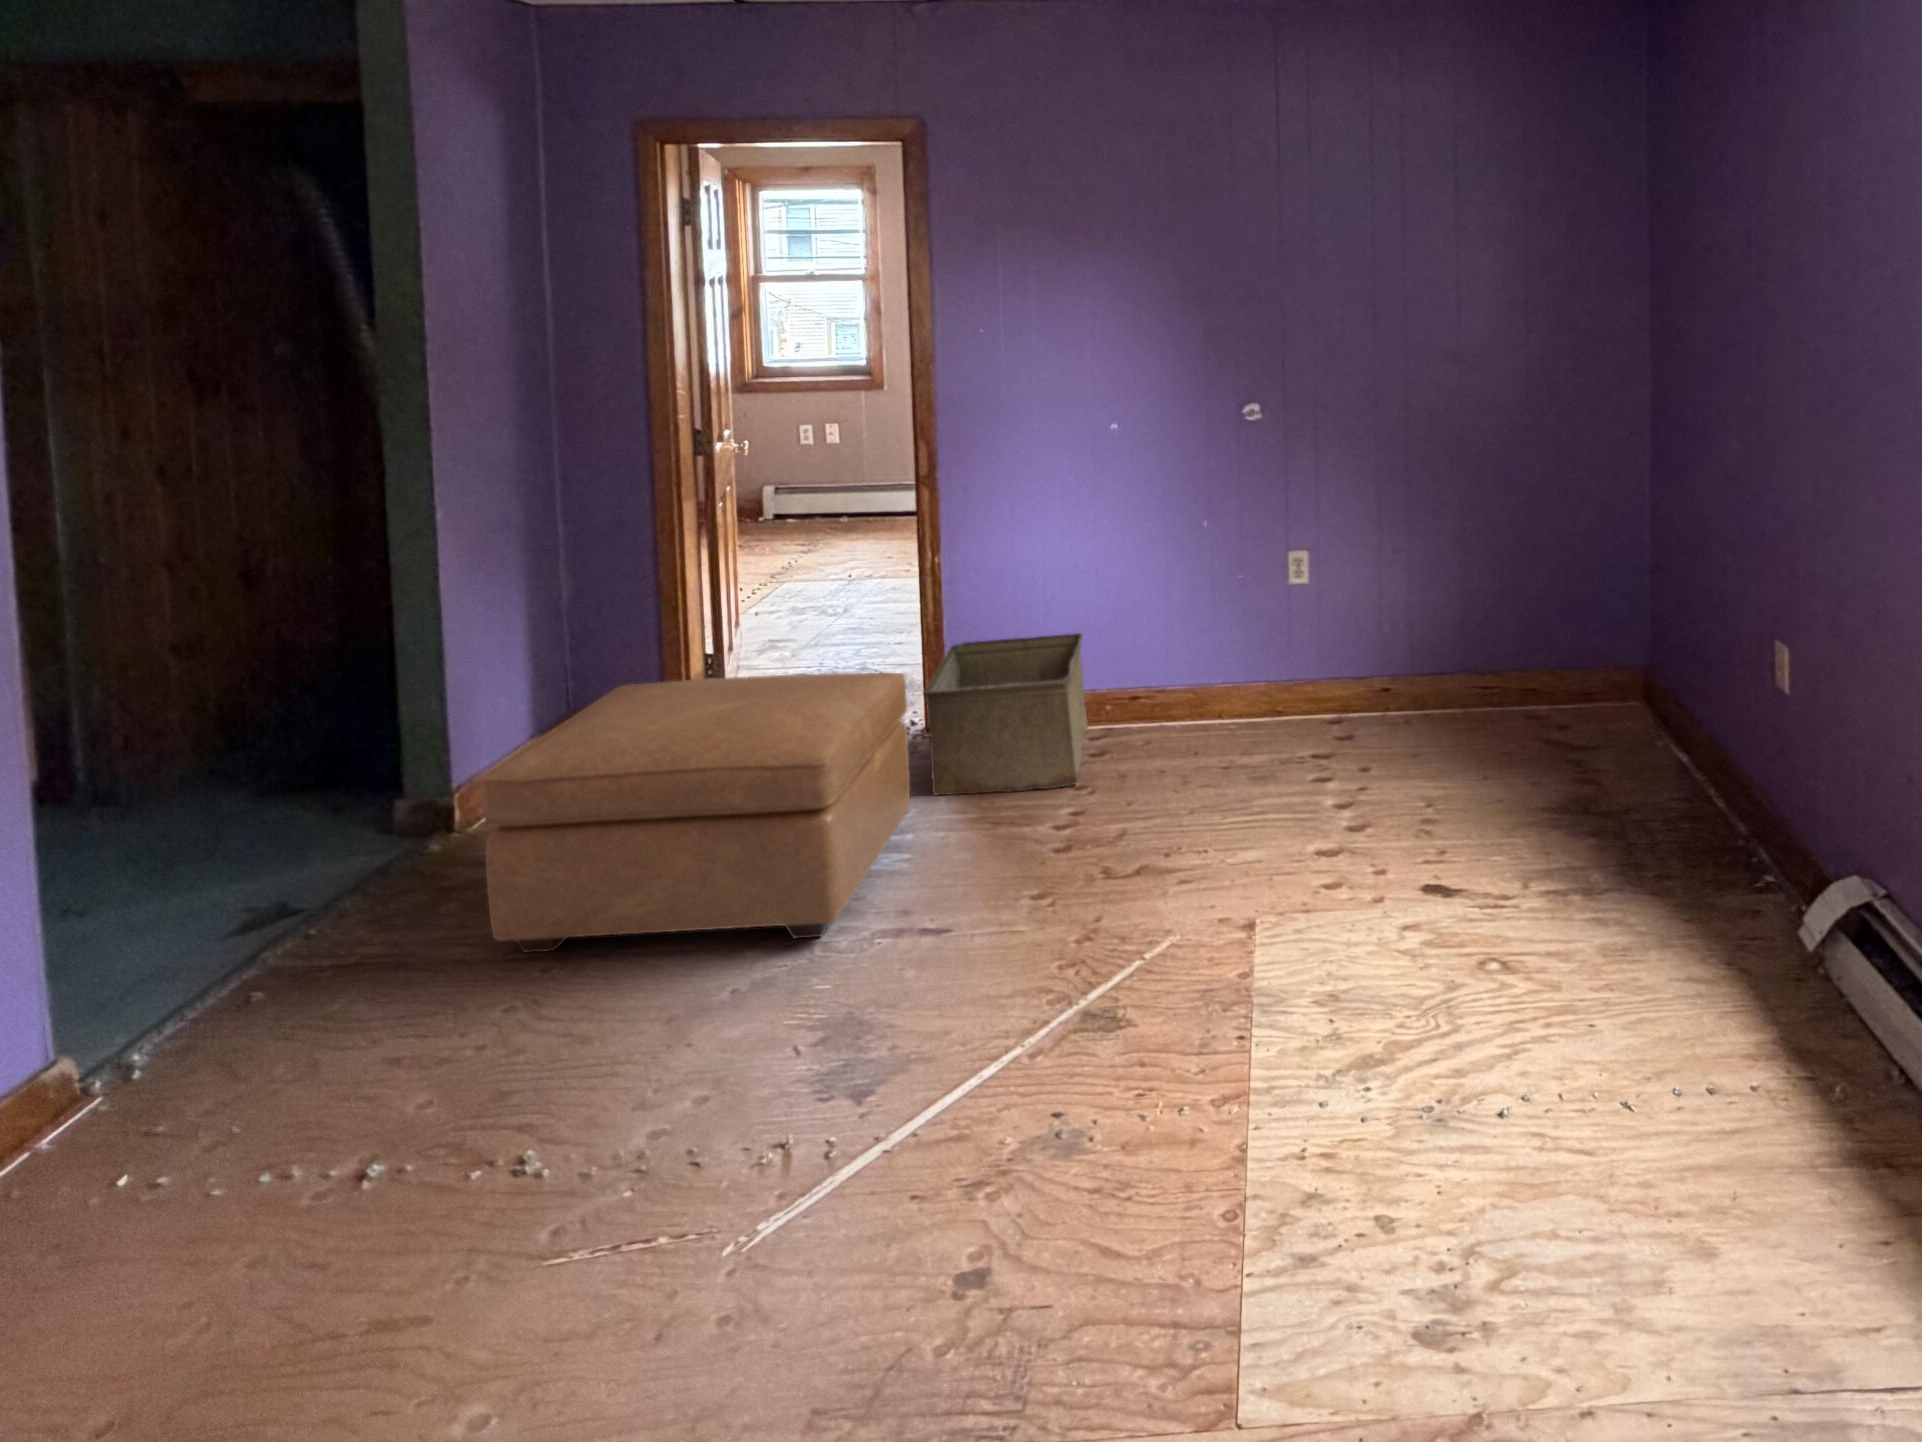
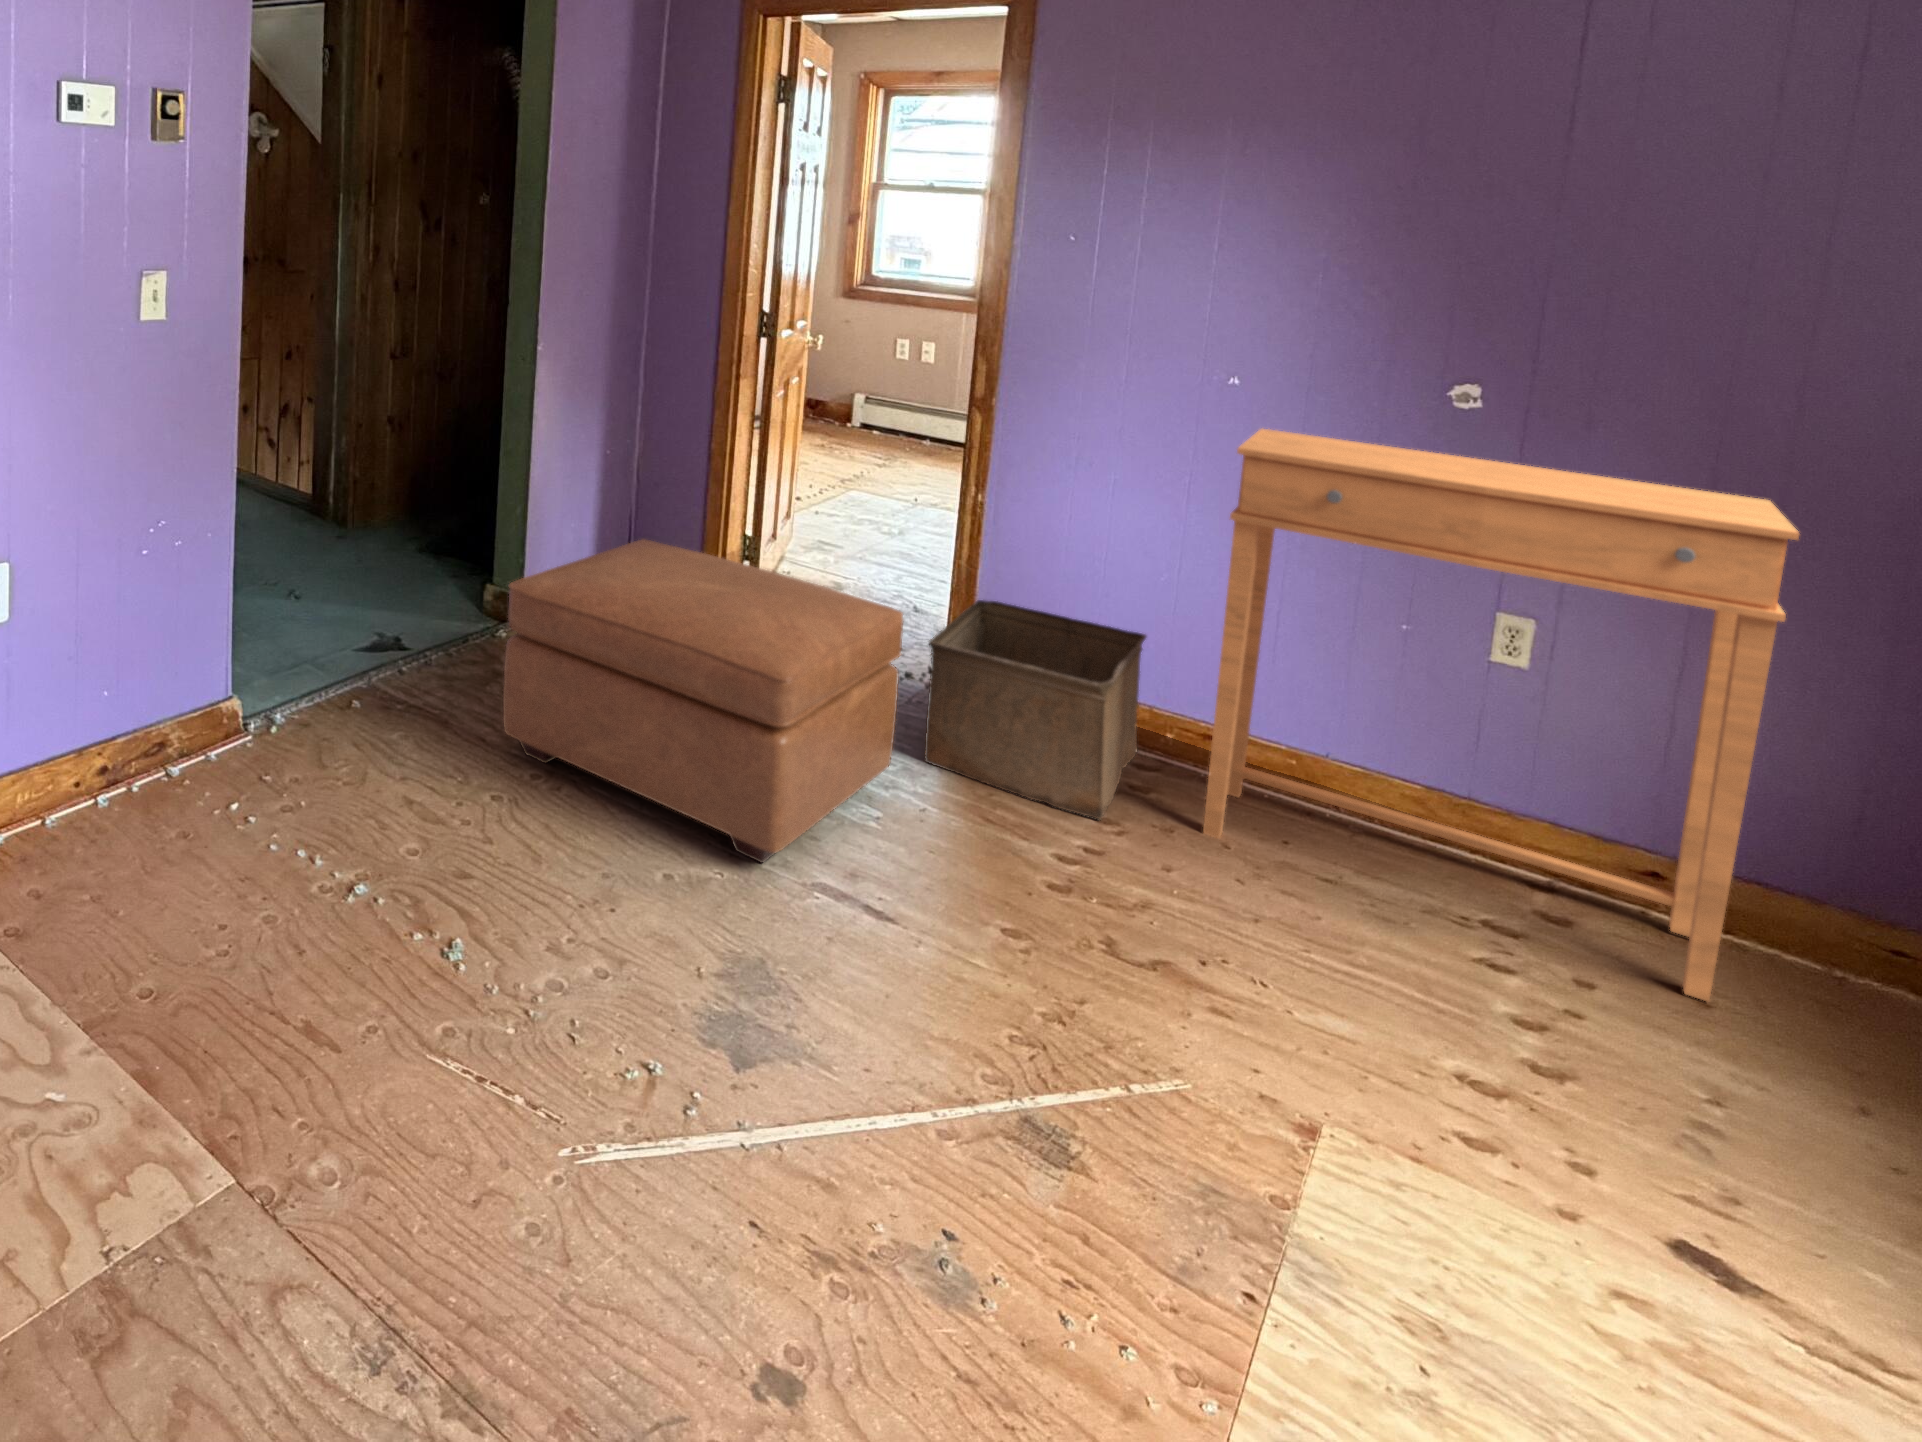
side table: none [1129,450,1413,767] -> present [1203,429,1799,1001]

